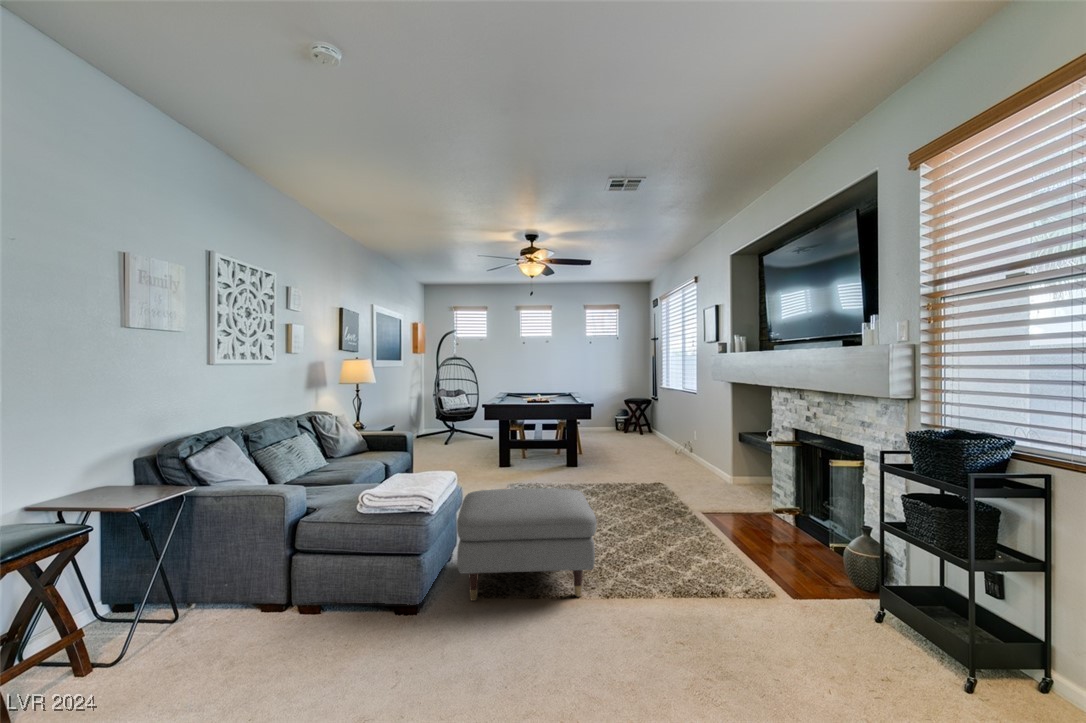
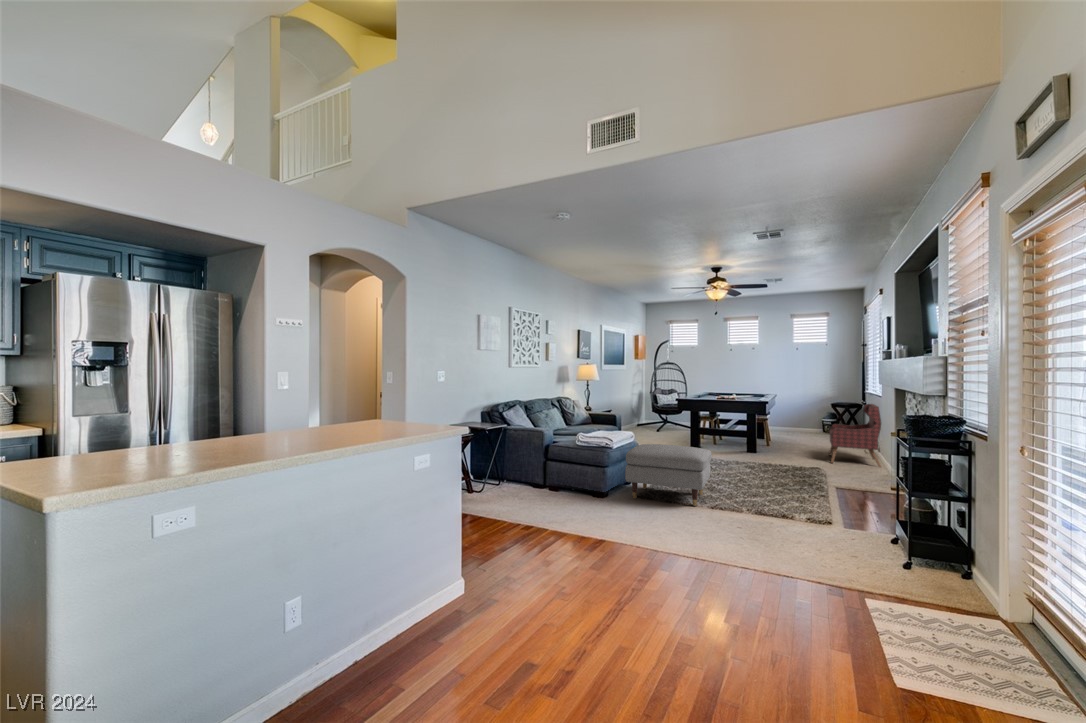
armchair: none [647,400,708,471] -> present [829,404,881,467]

